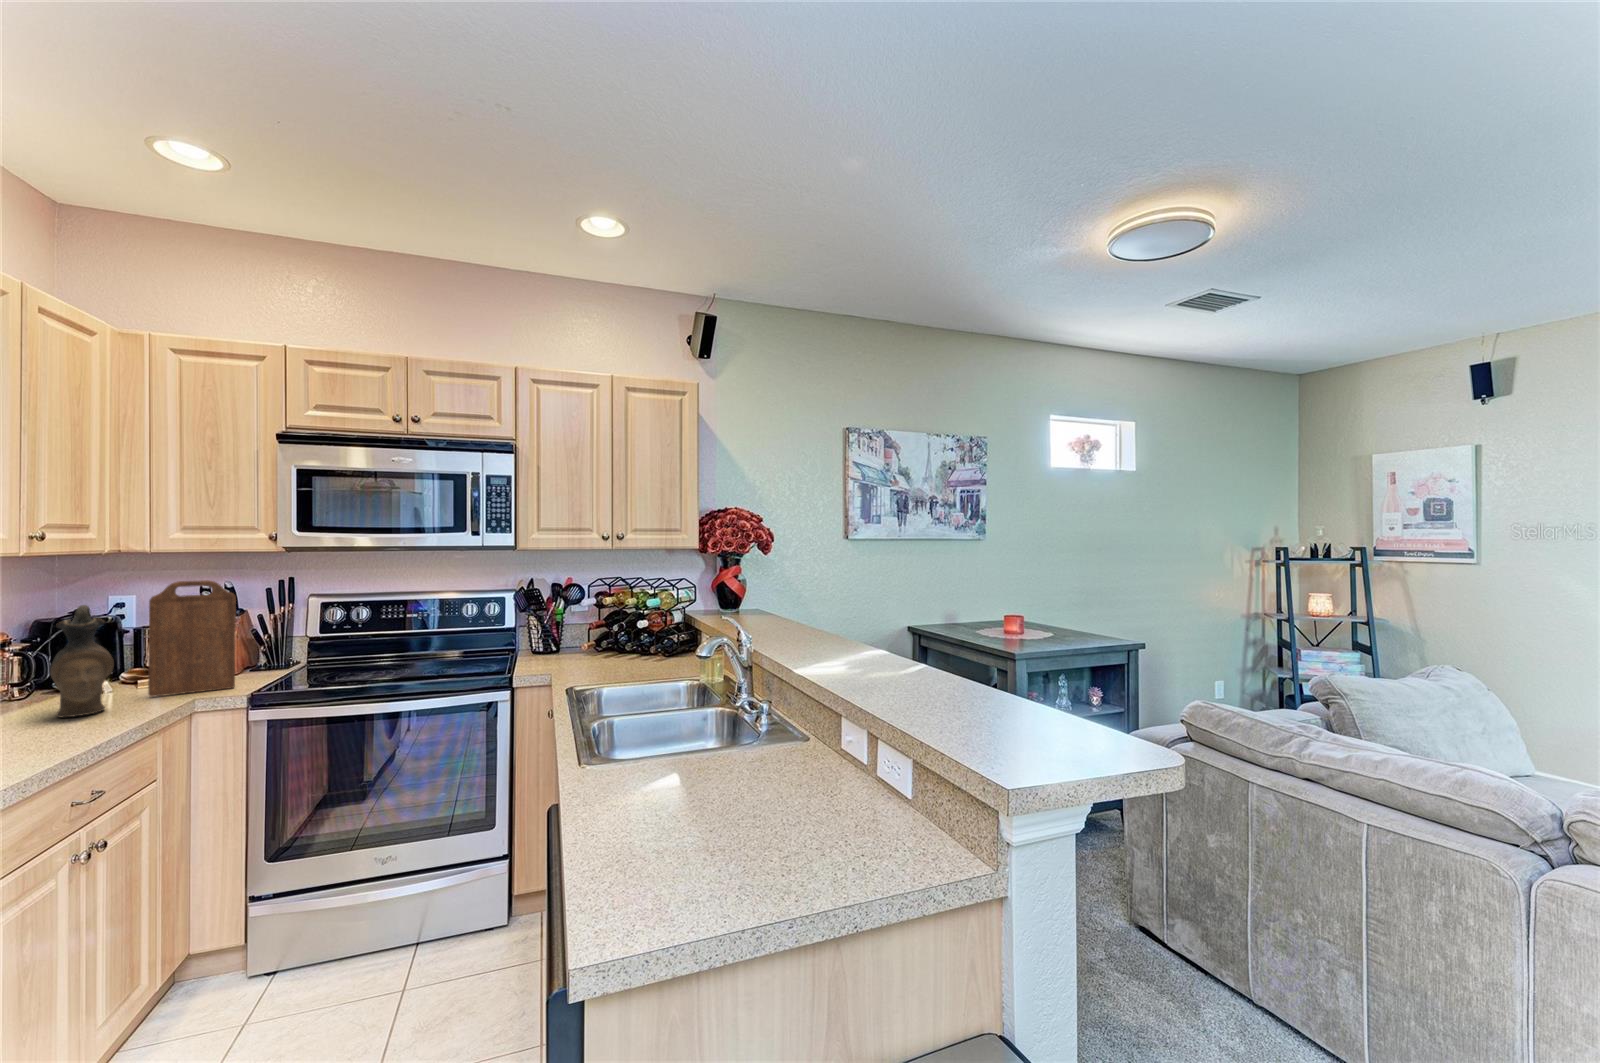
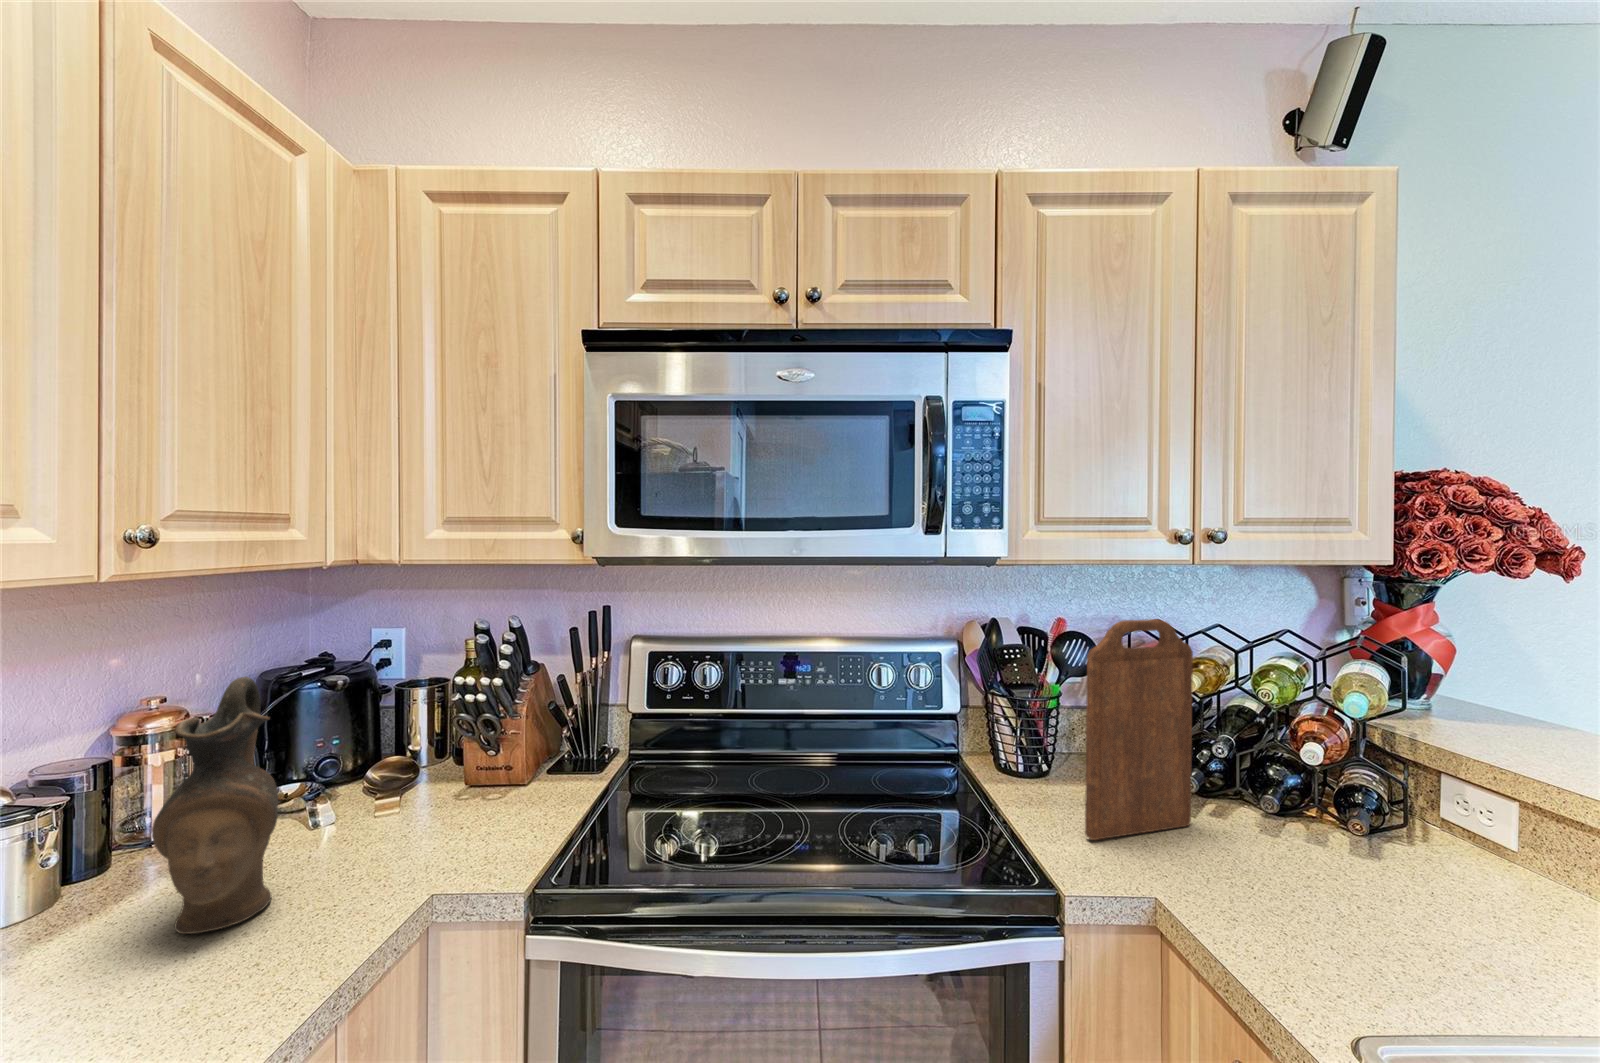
cutting board: present [148,580,236,697] -> present [1085,619,1193,840]

